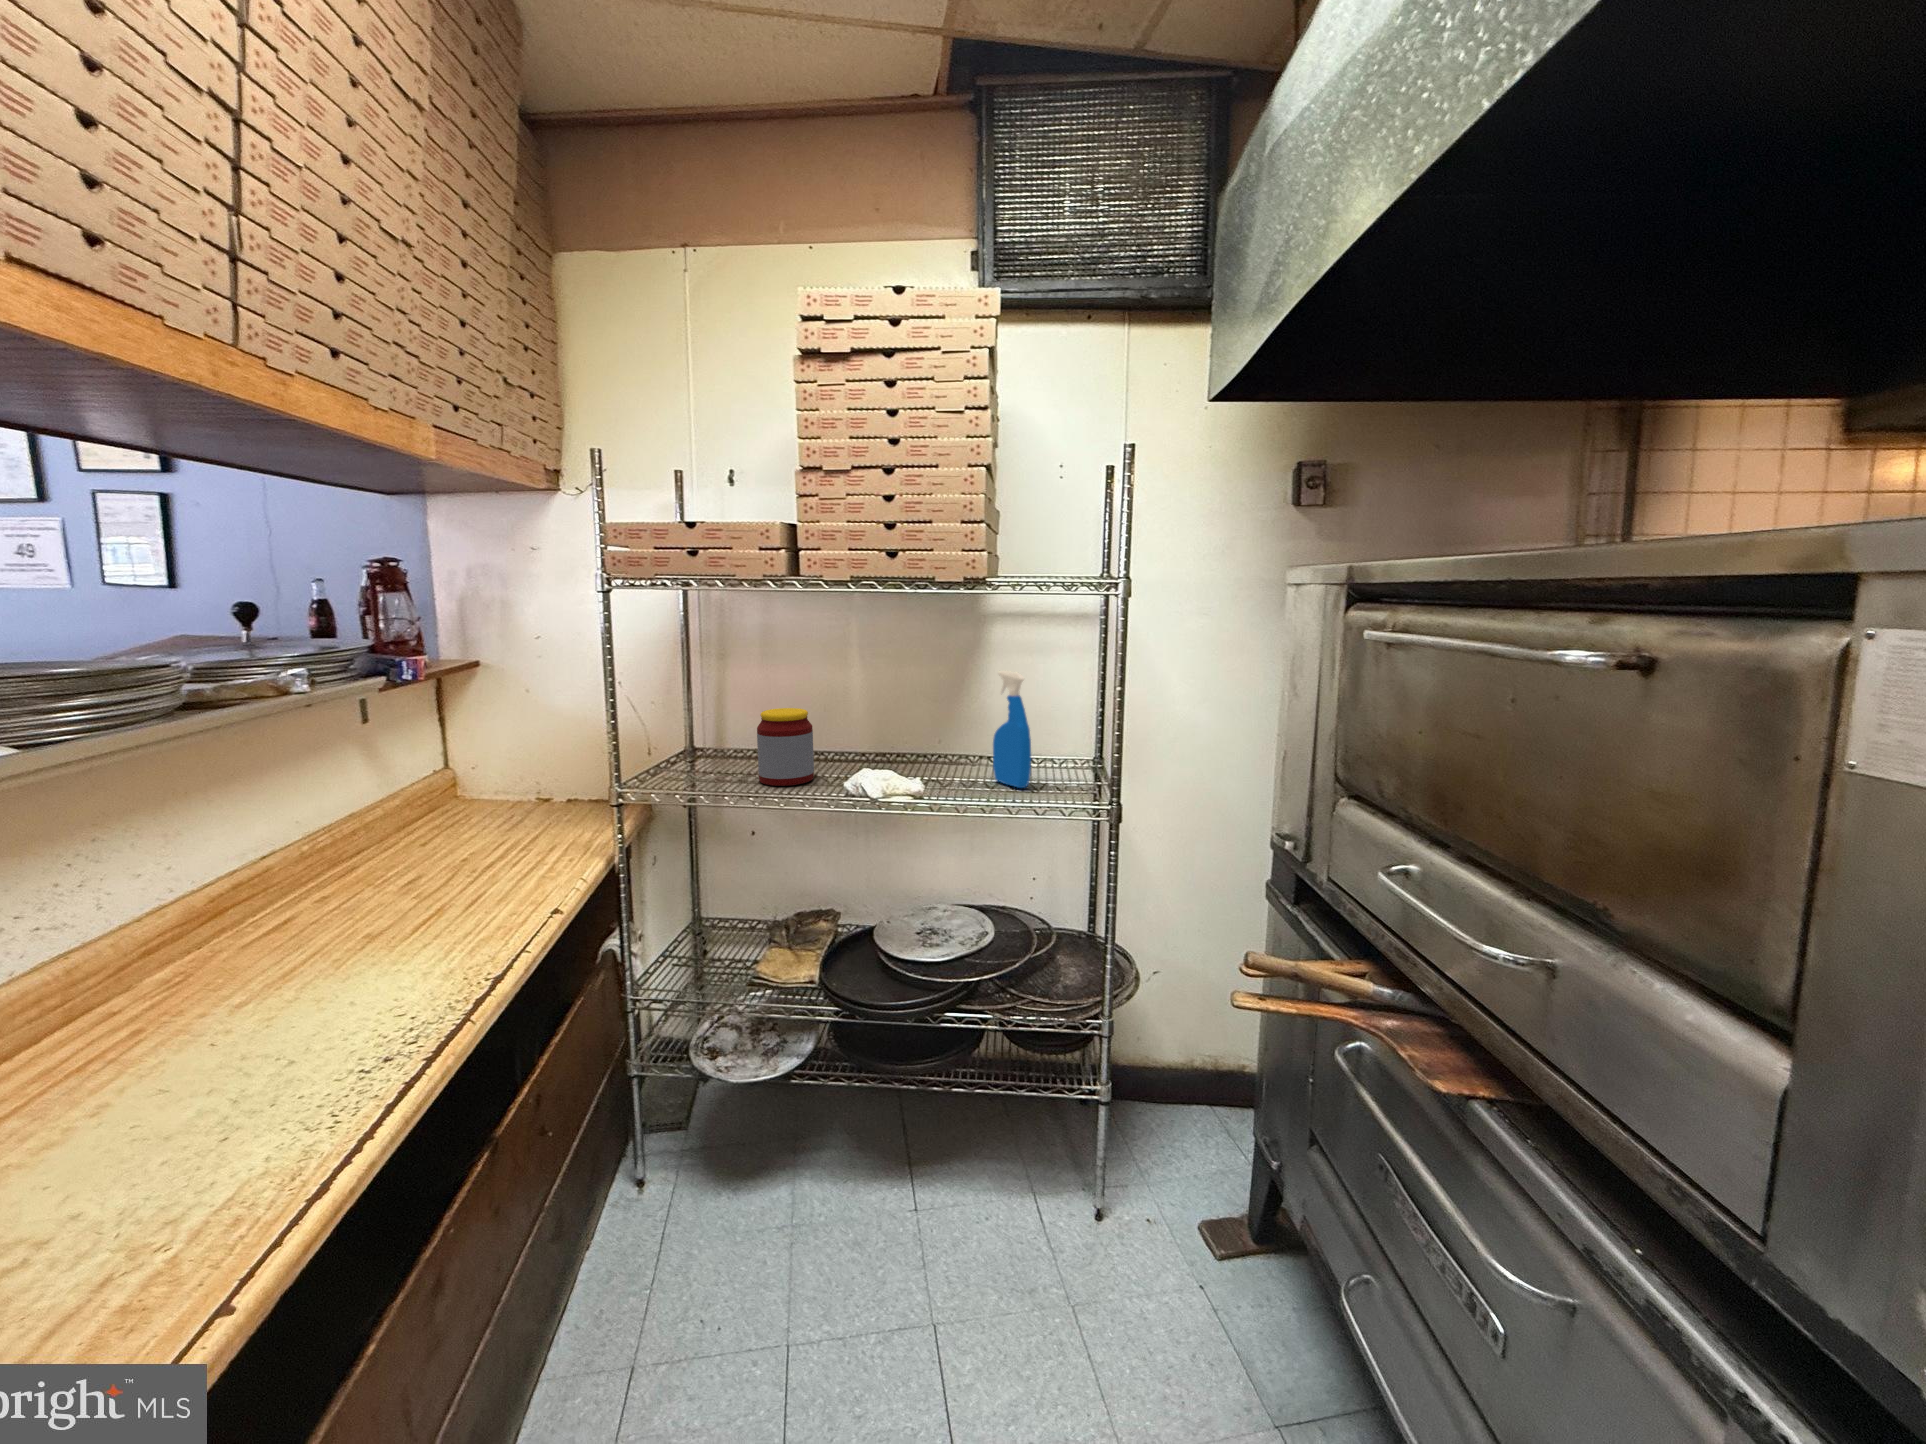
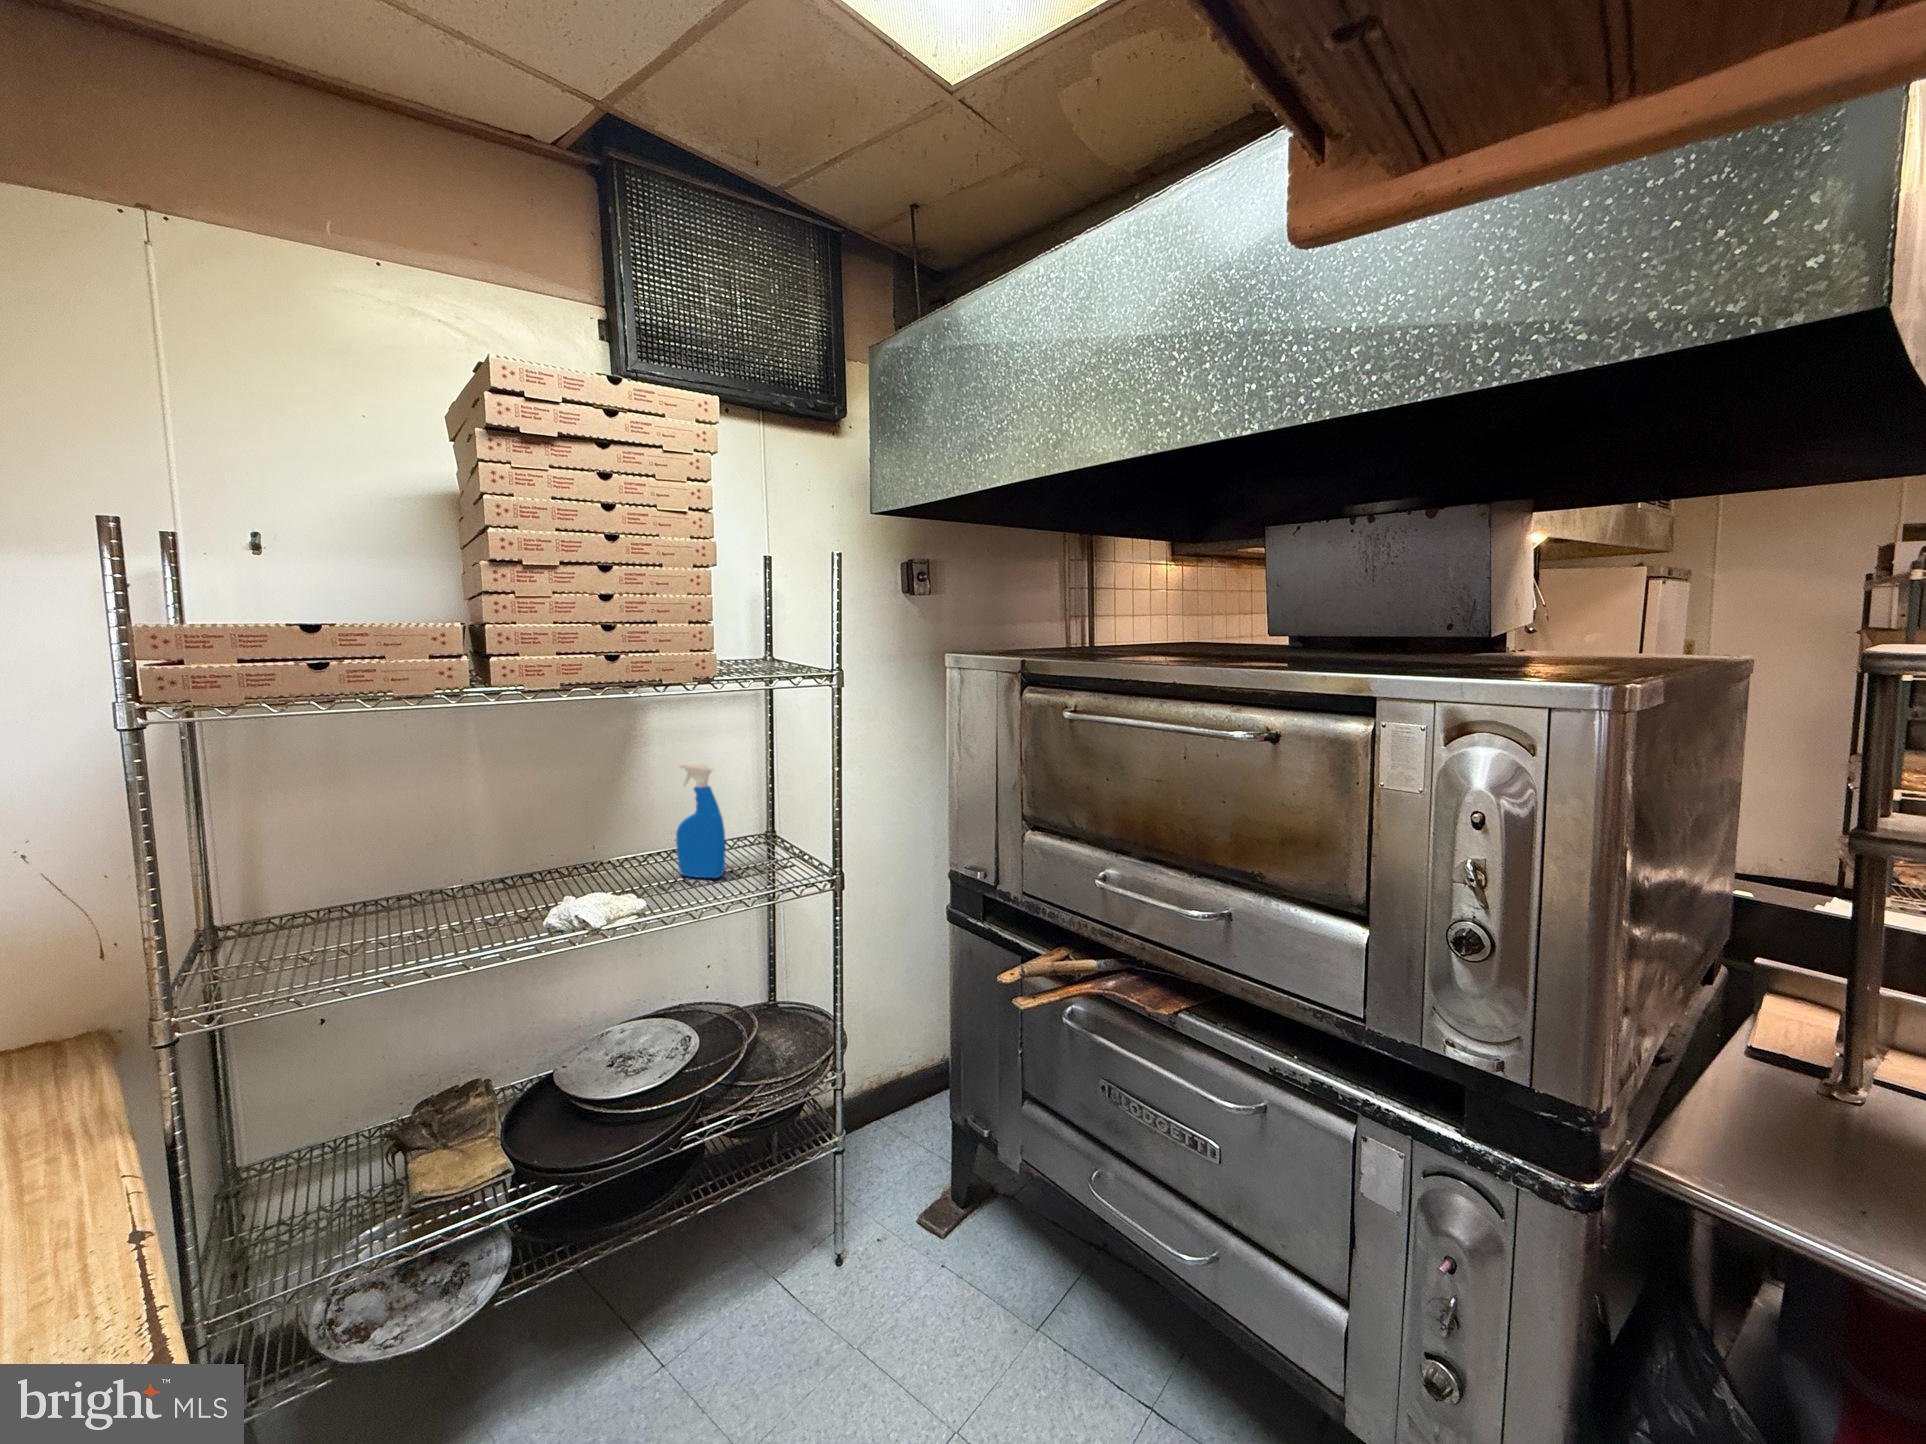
jar: present [757,708,814,786] -> none [370,839,460,945]

